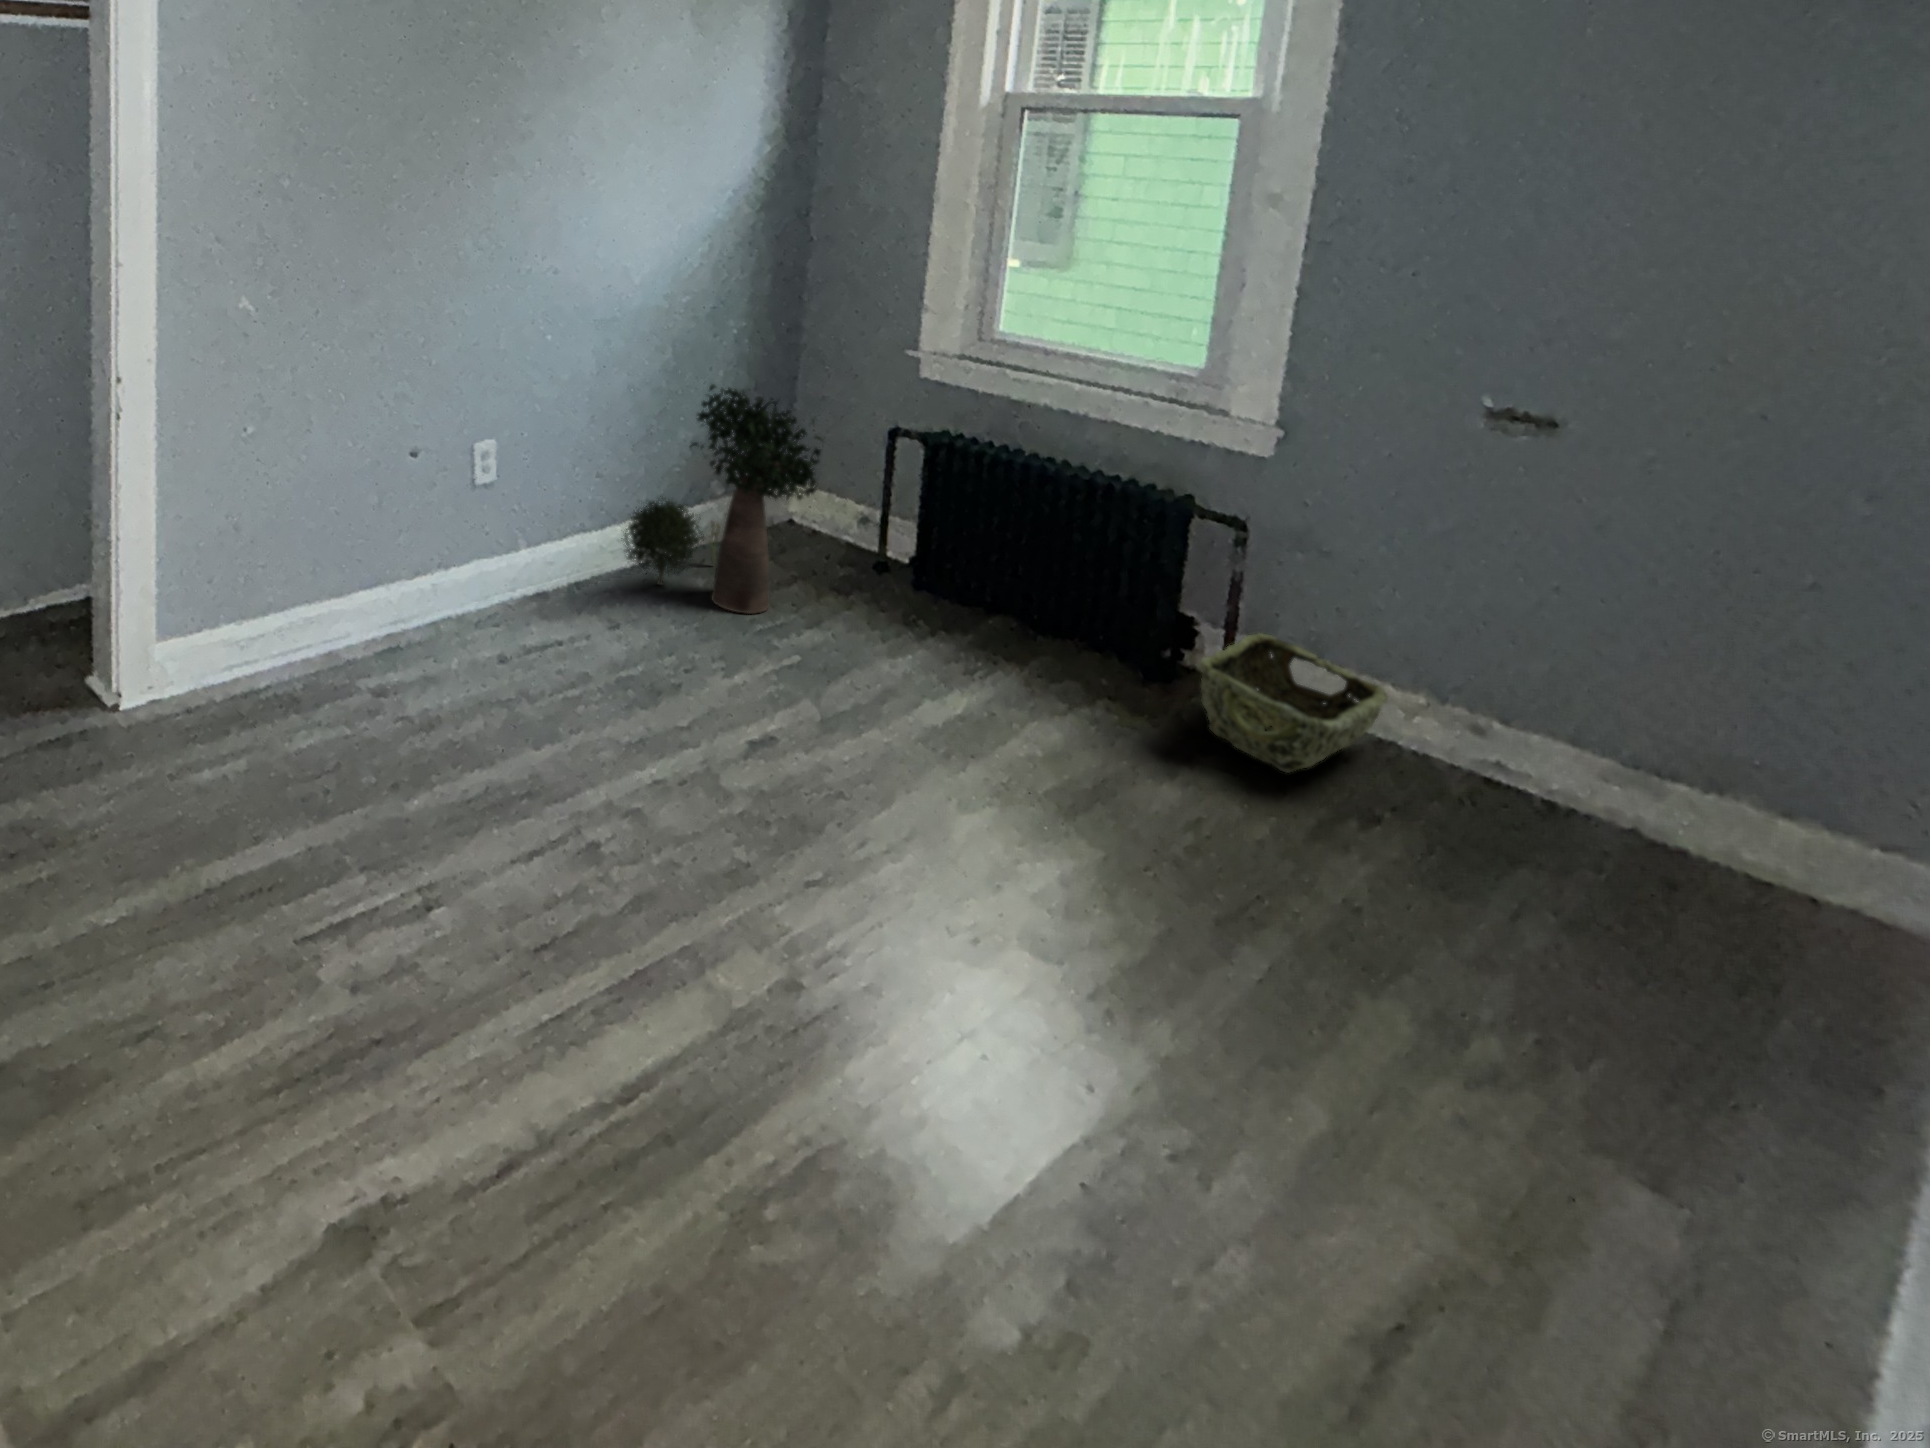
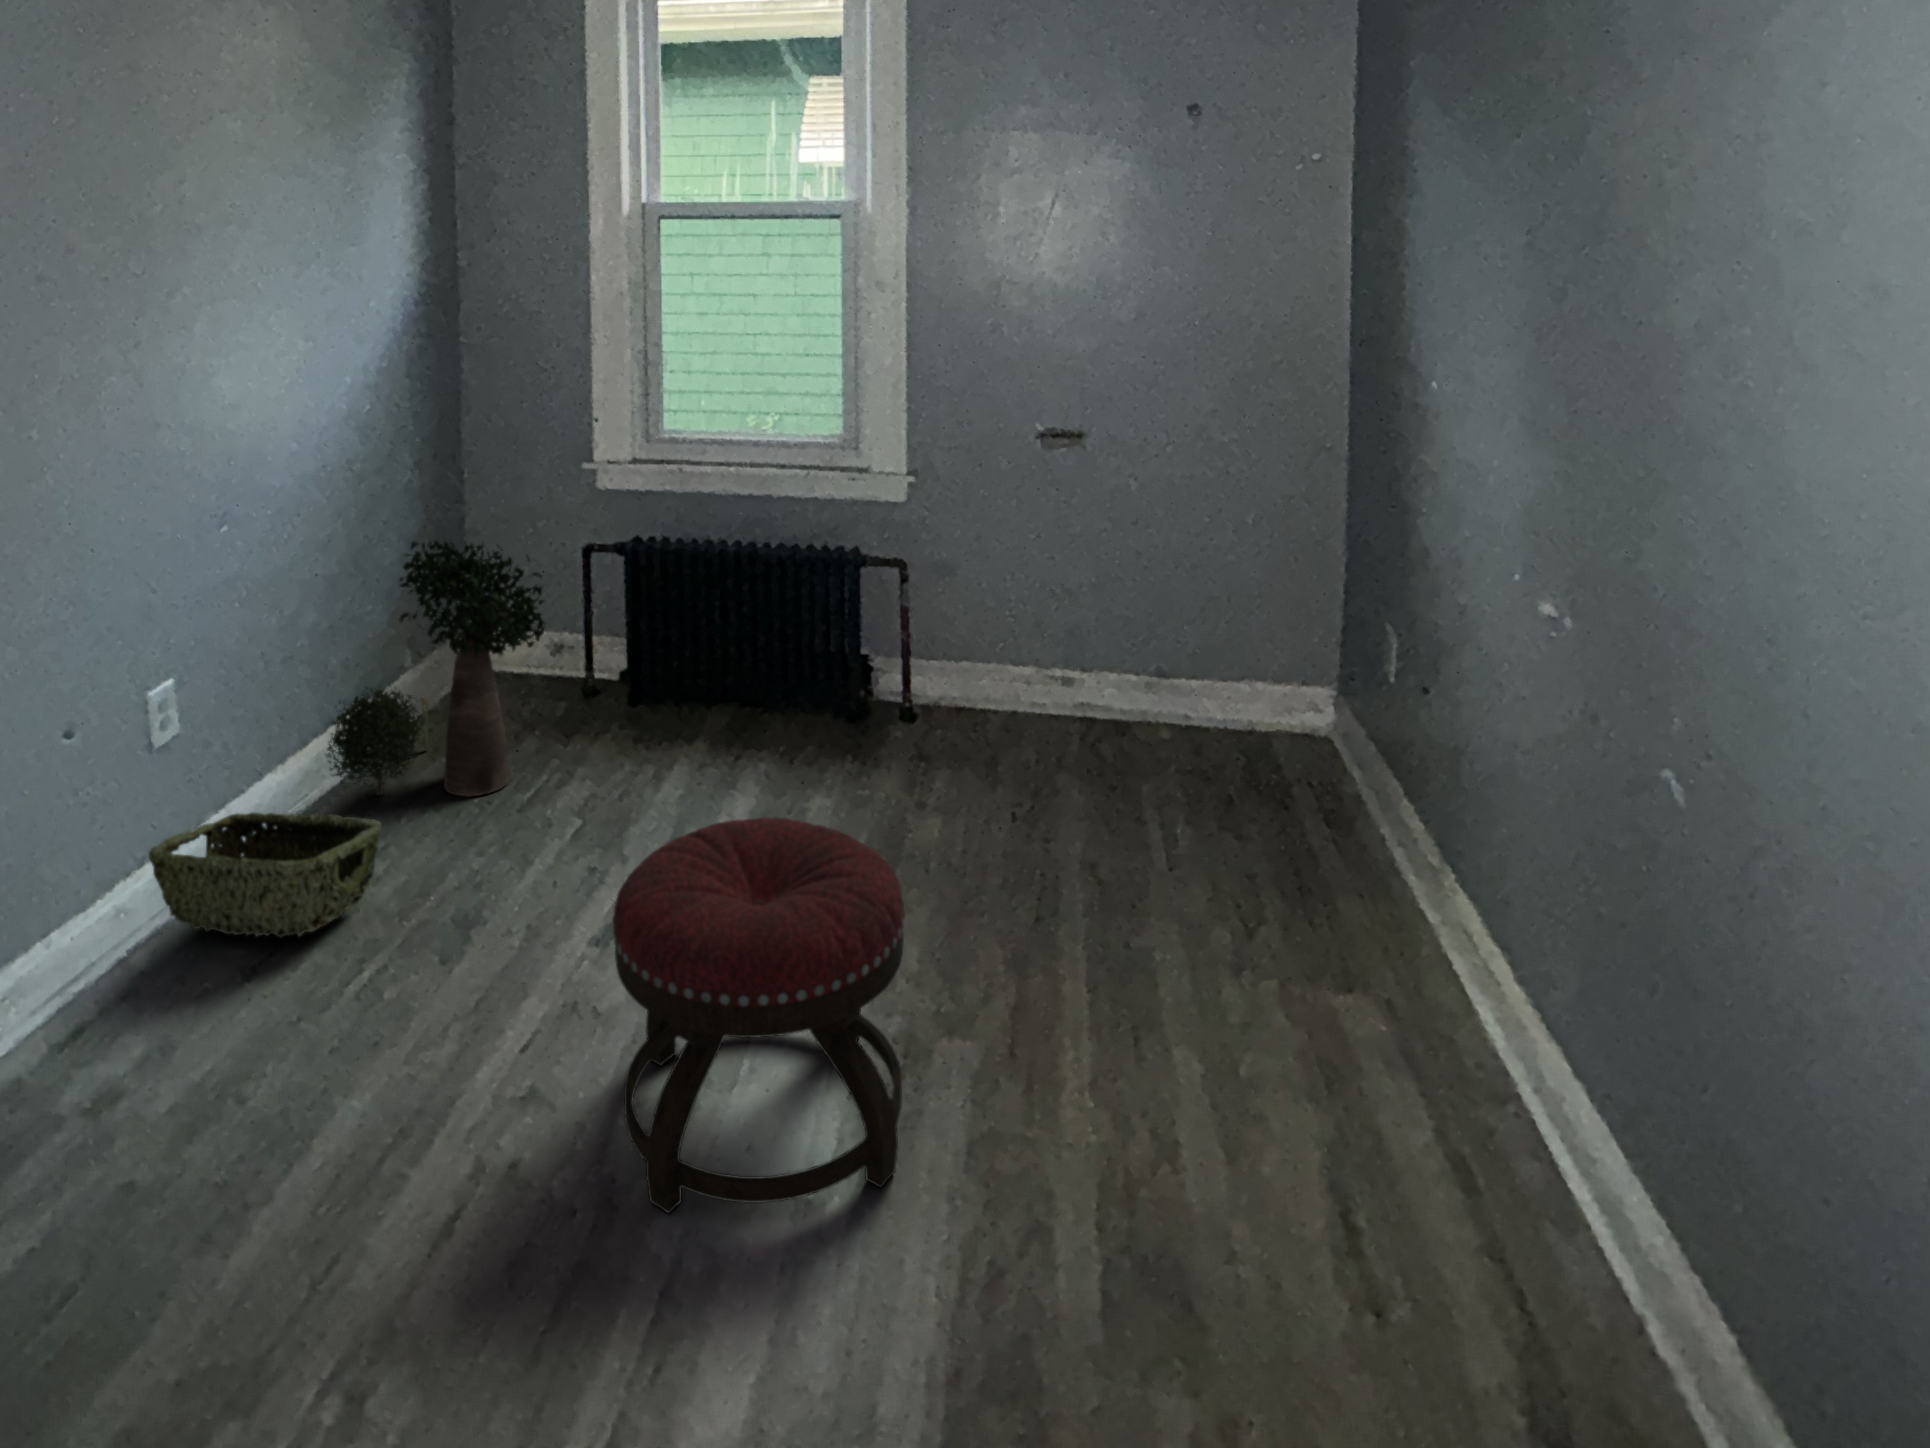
woven basket: present [1199,634,1388,773] -> present [149,812,382,937]
ottoman: none [701,672,1001,1033] -> present [612,818,906,1214]

